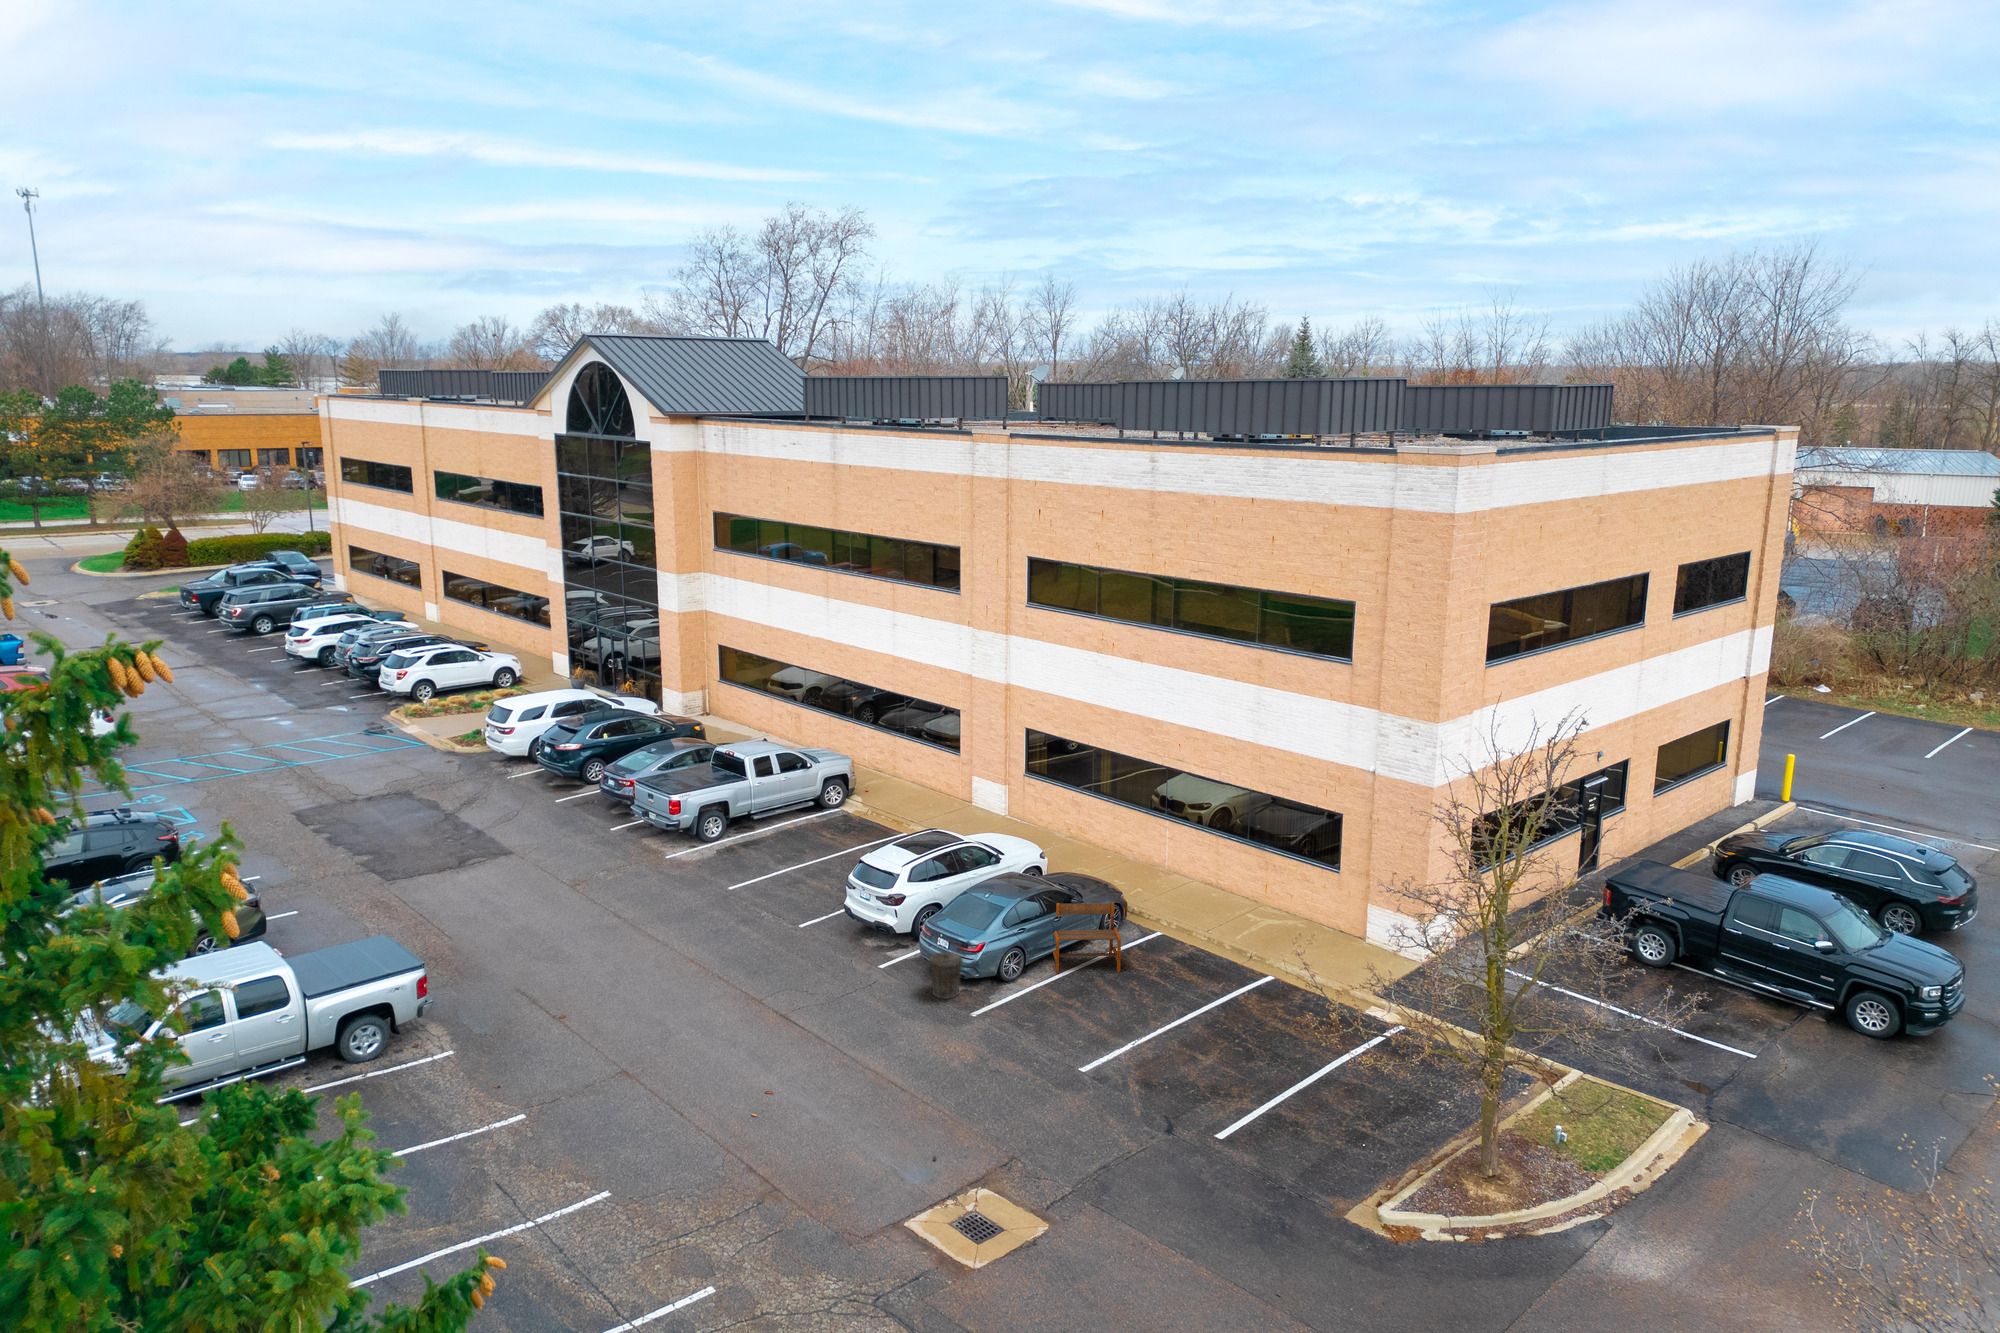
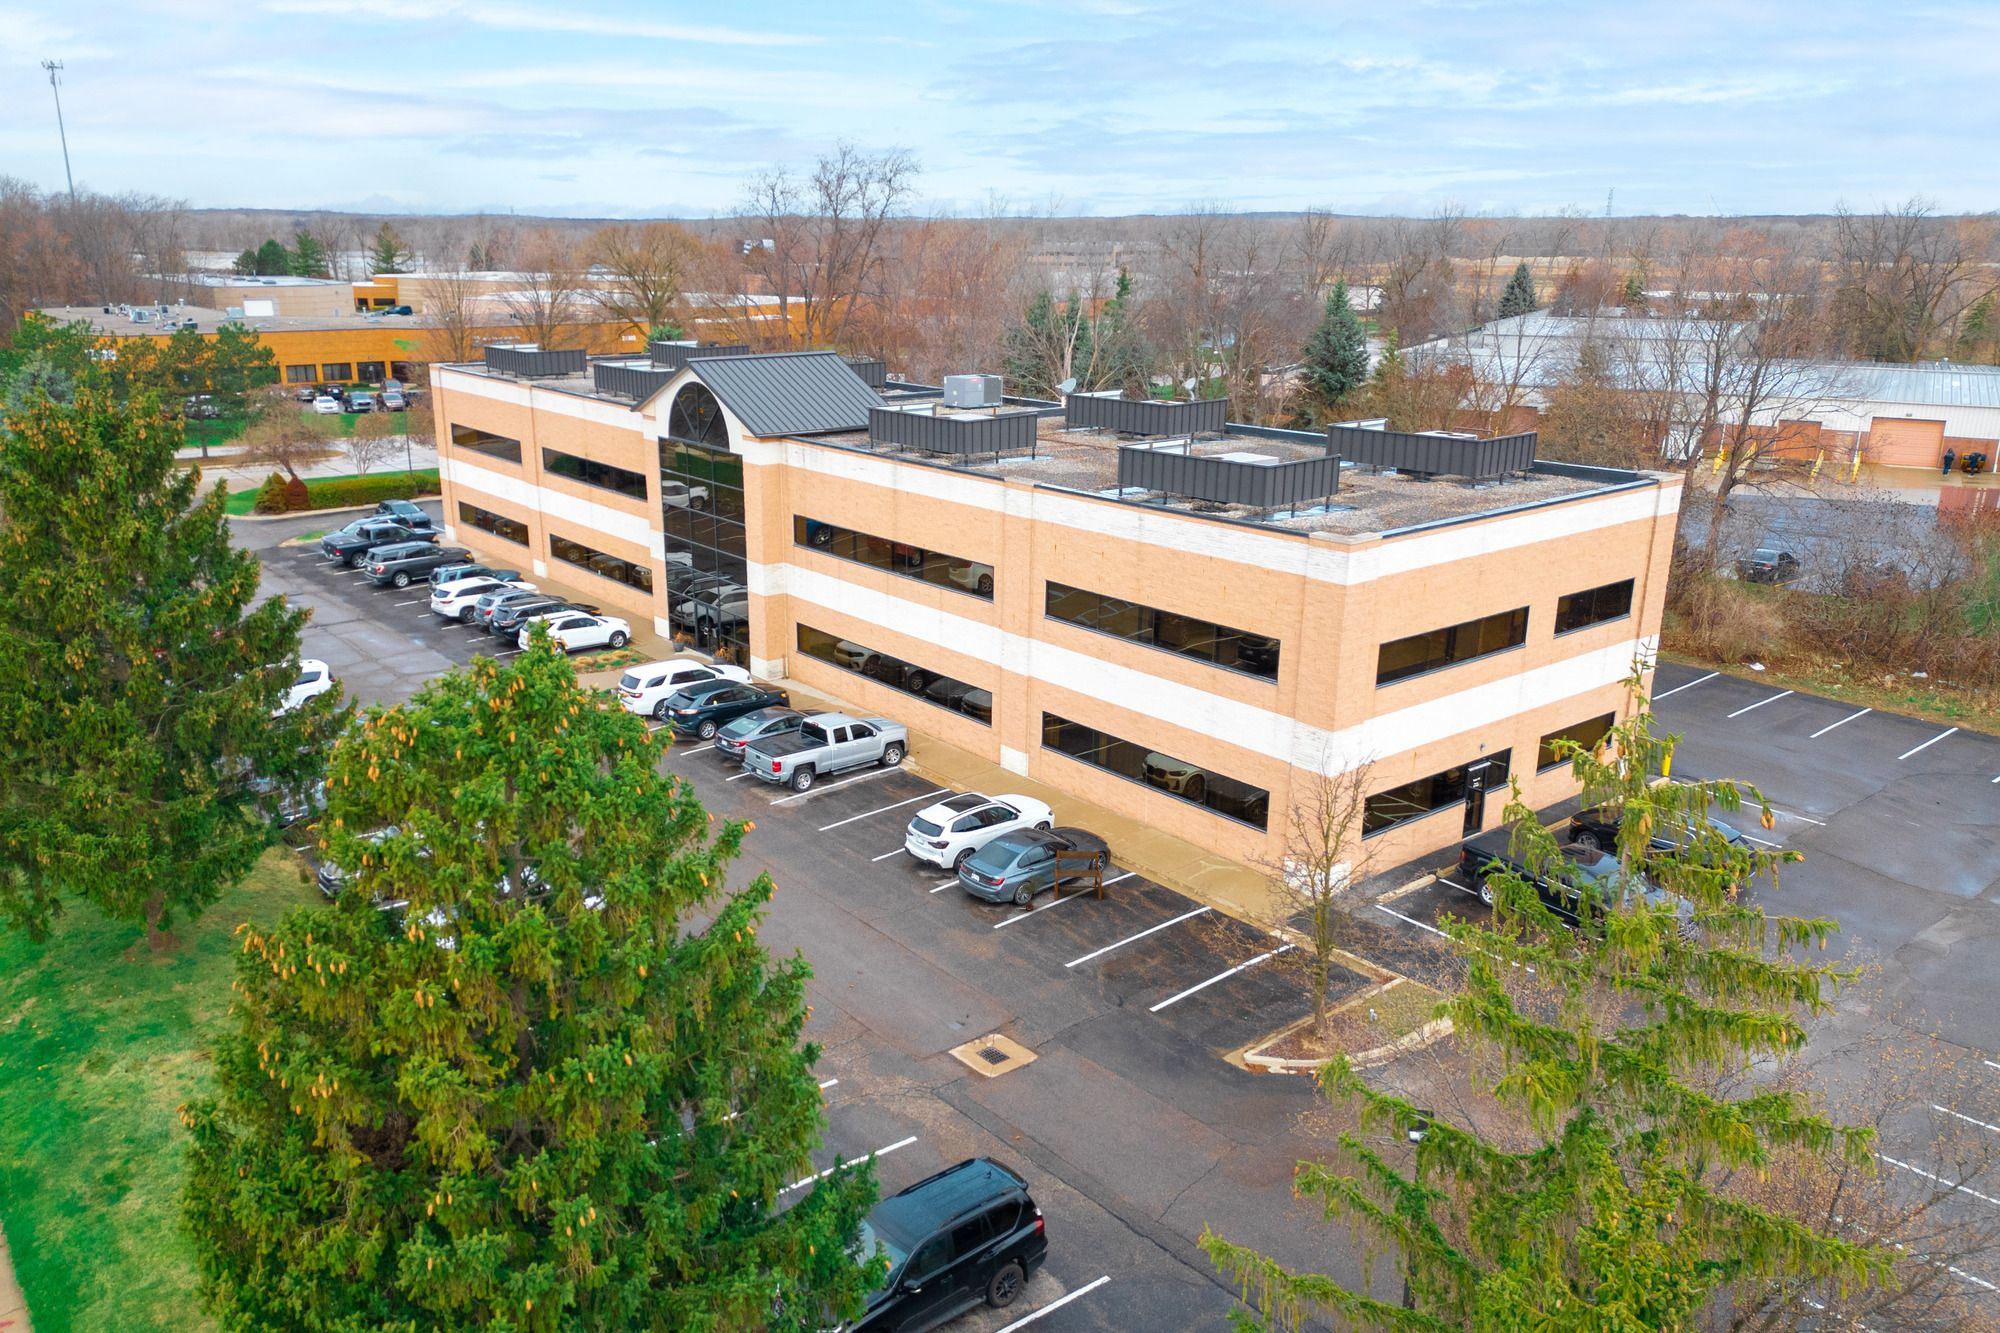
potted tree: none [1002,934,1039,989] -> present [1018,876,1043,910]
trash can: present [929,952,963,999] -> none [966,883,989,916]

